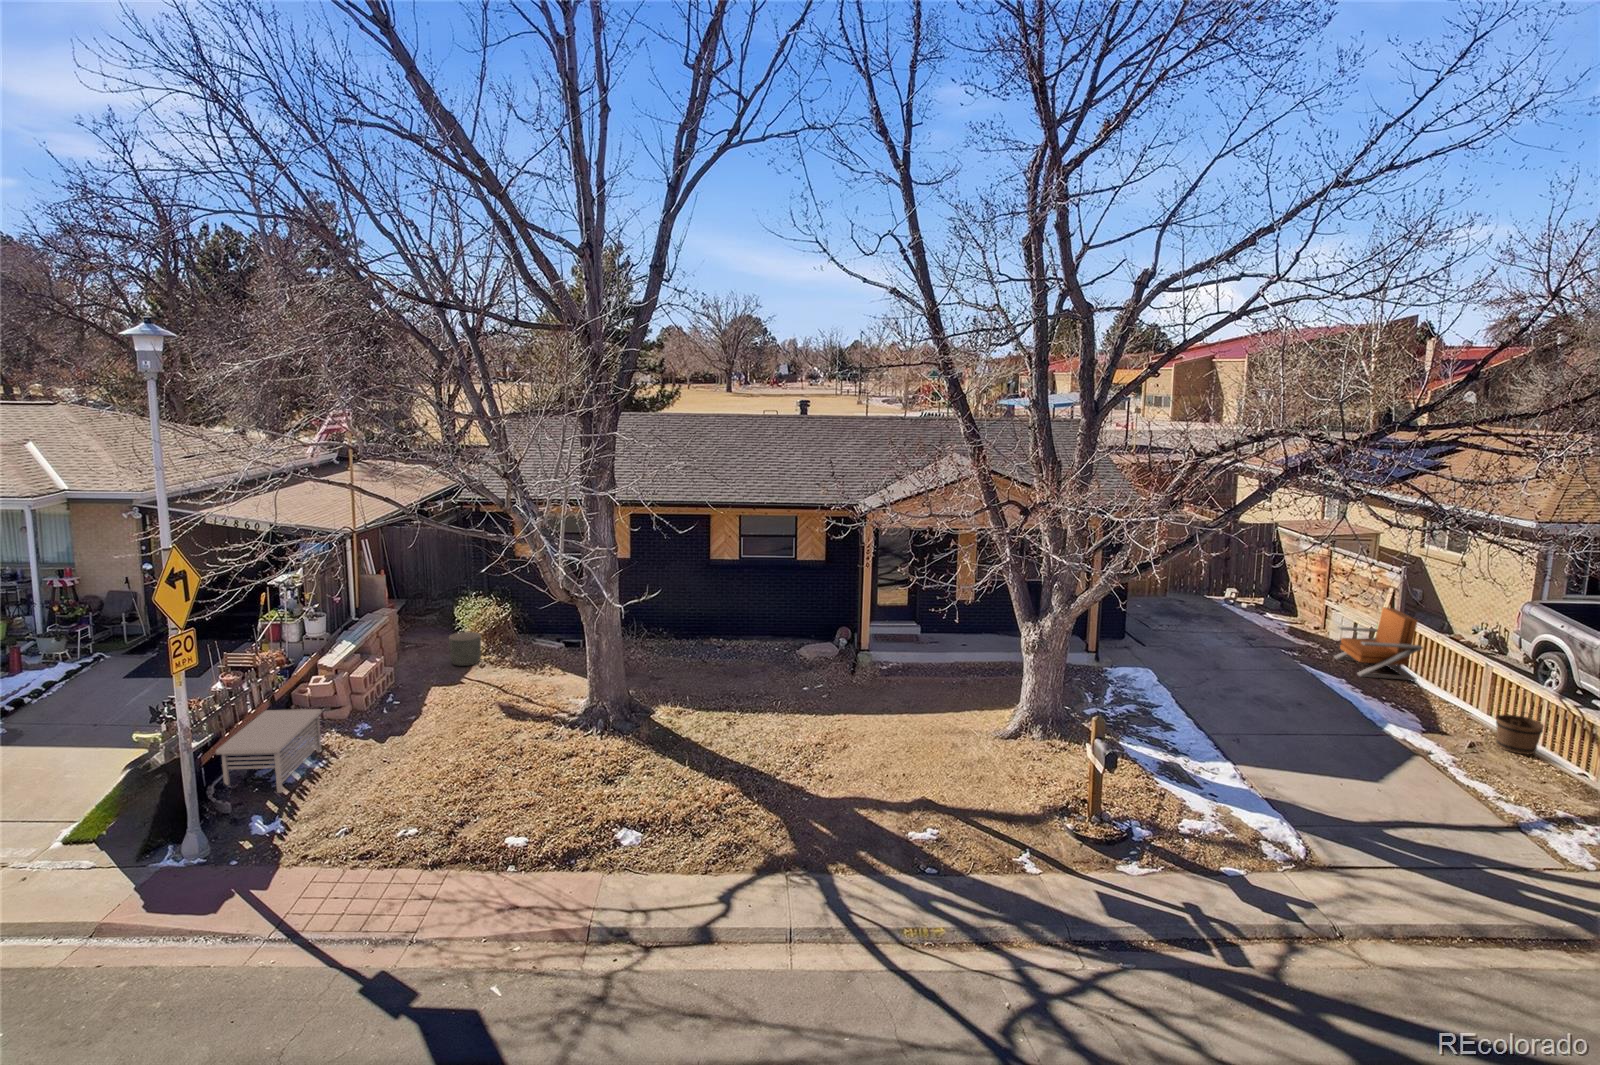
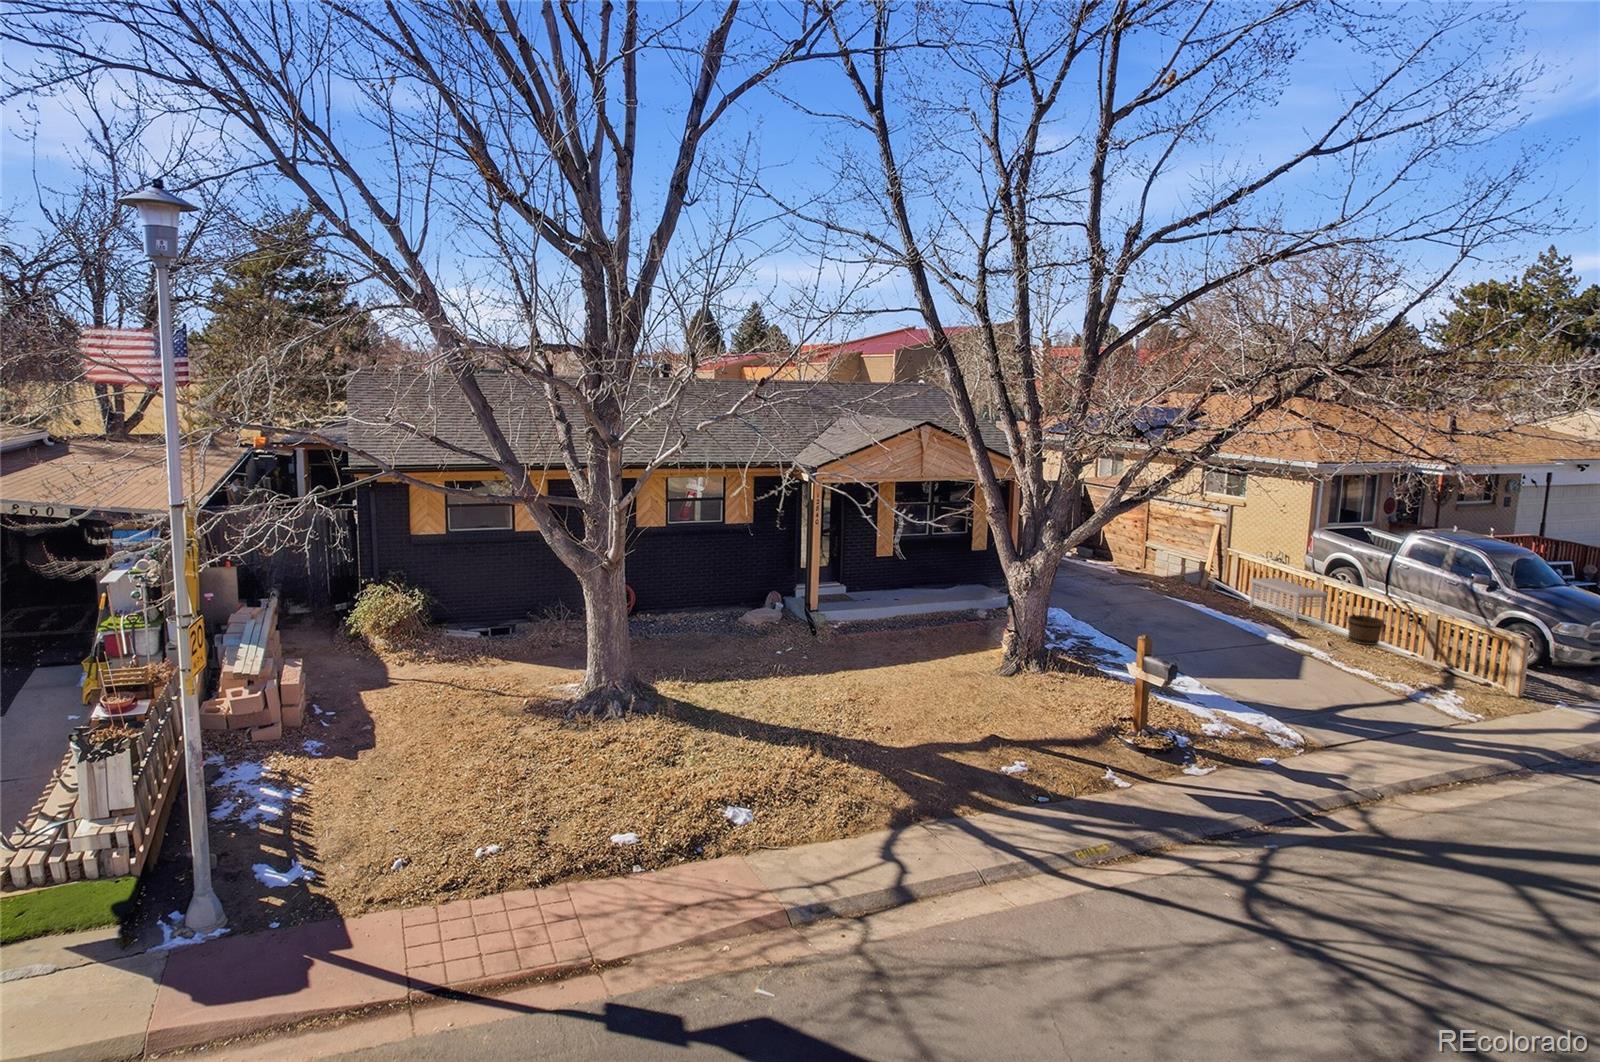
lounge chair: present [1334,607,1423,680] -> none [1180,541,1257,600]
planter: present [449,632,481,666] -> none [352,631,392,671]
storage bench: present [216,709,322,793] -> present [1250,578,1328,624]

